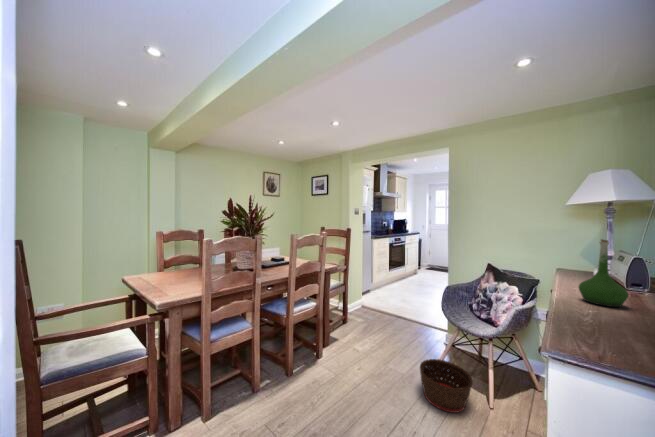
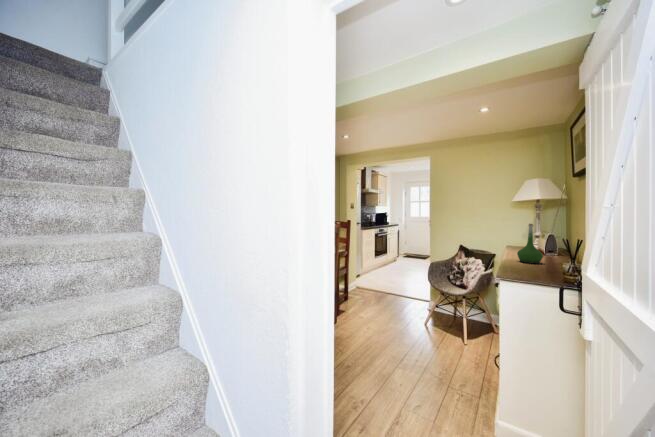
basket: present [420,359,473,413] -> none [416,316,453,348]

